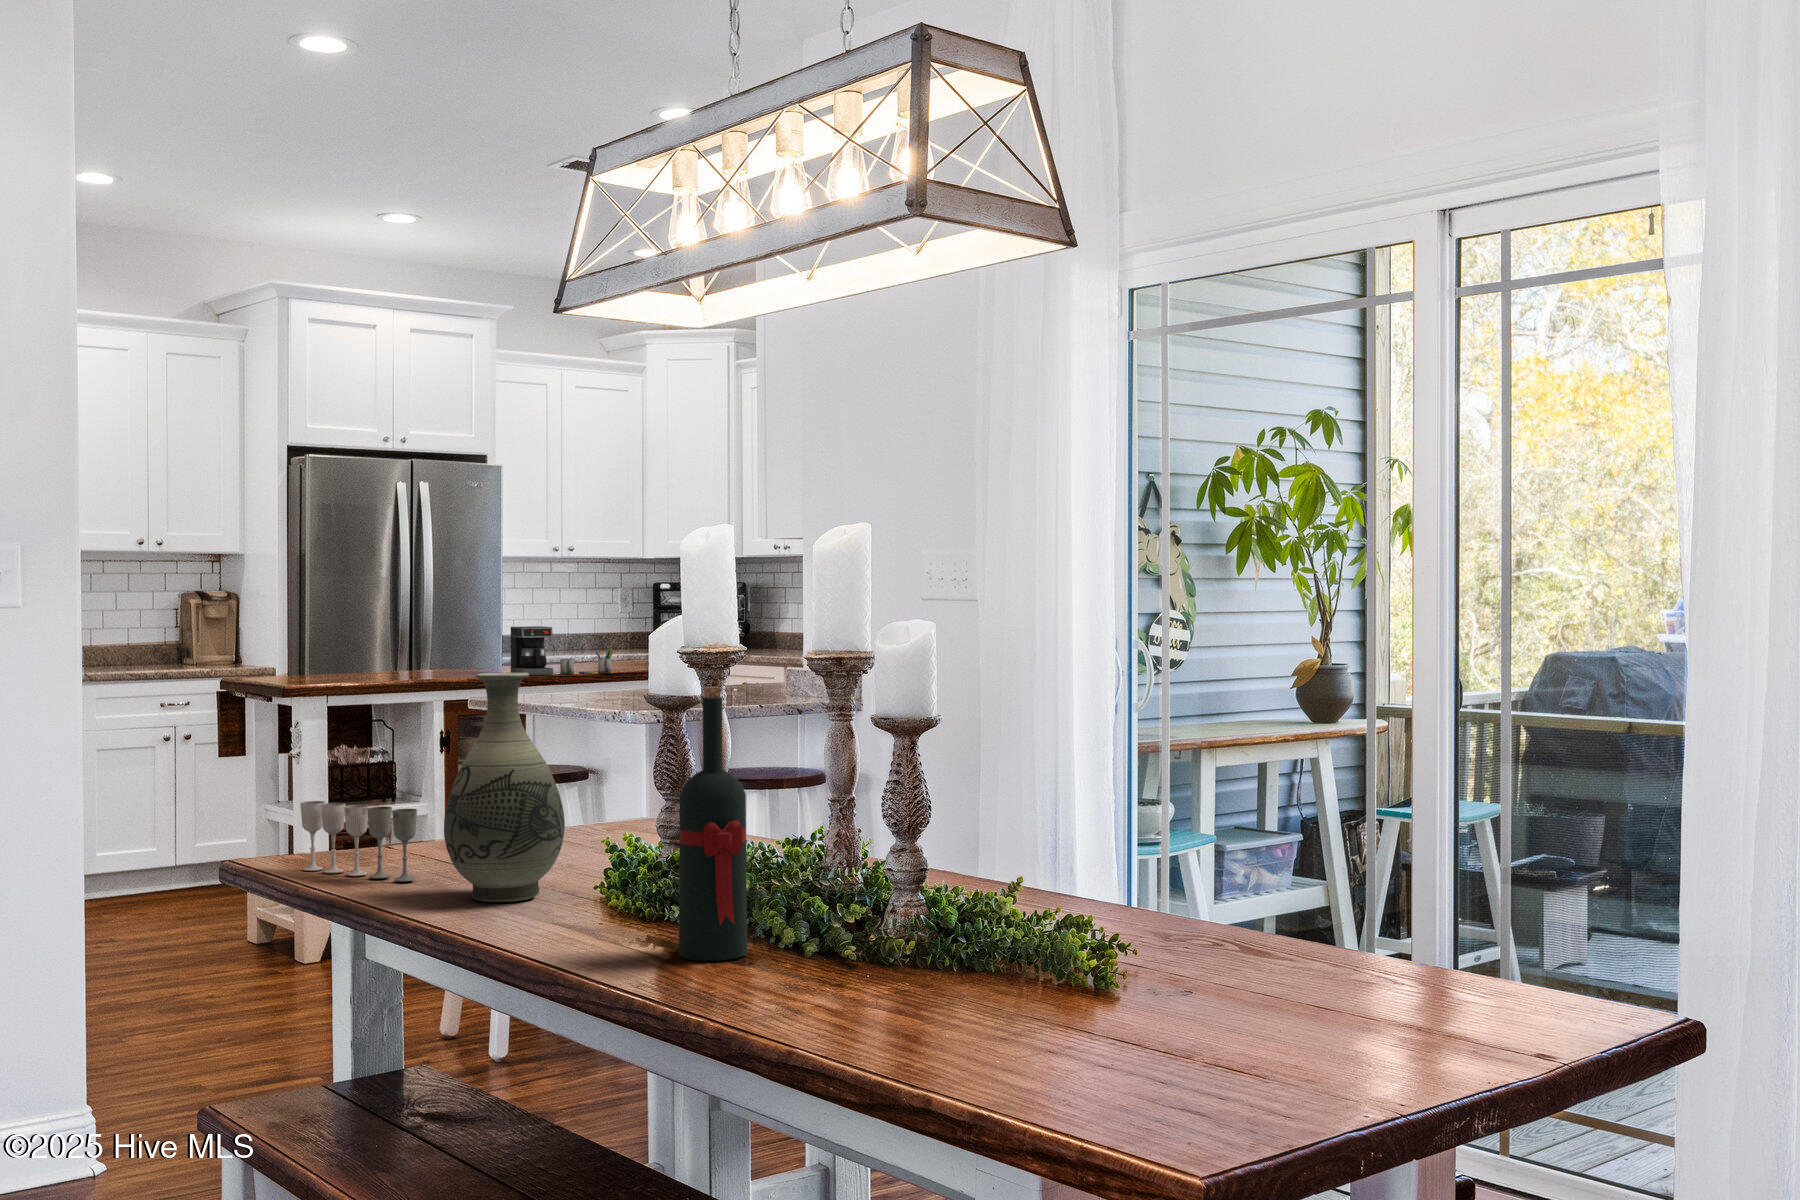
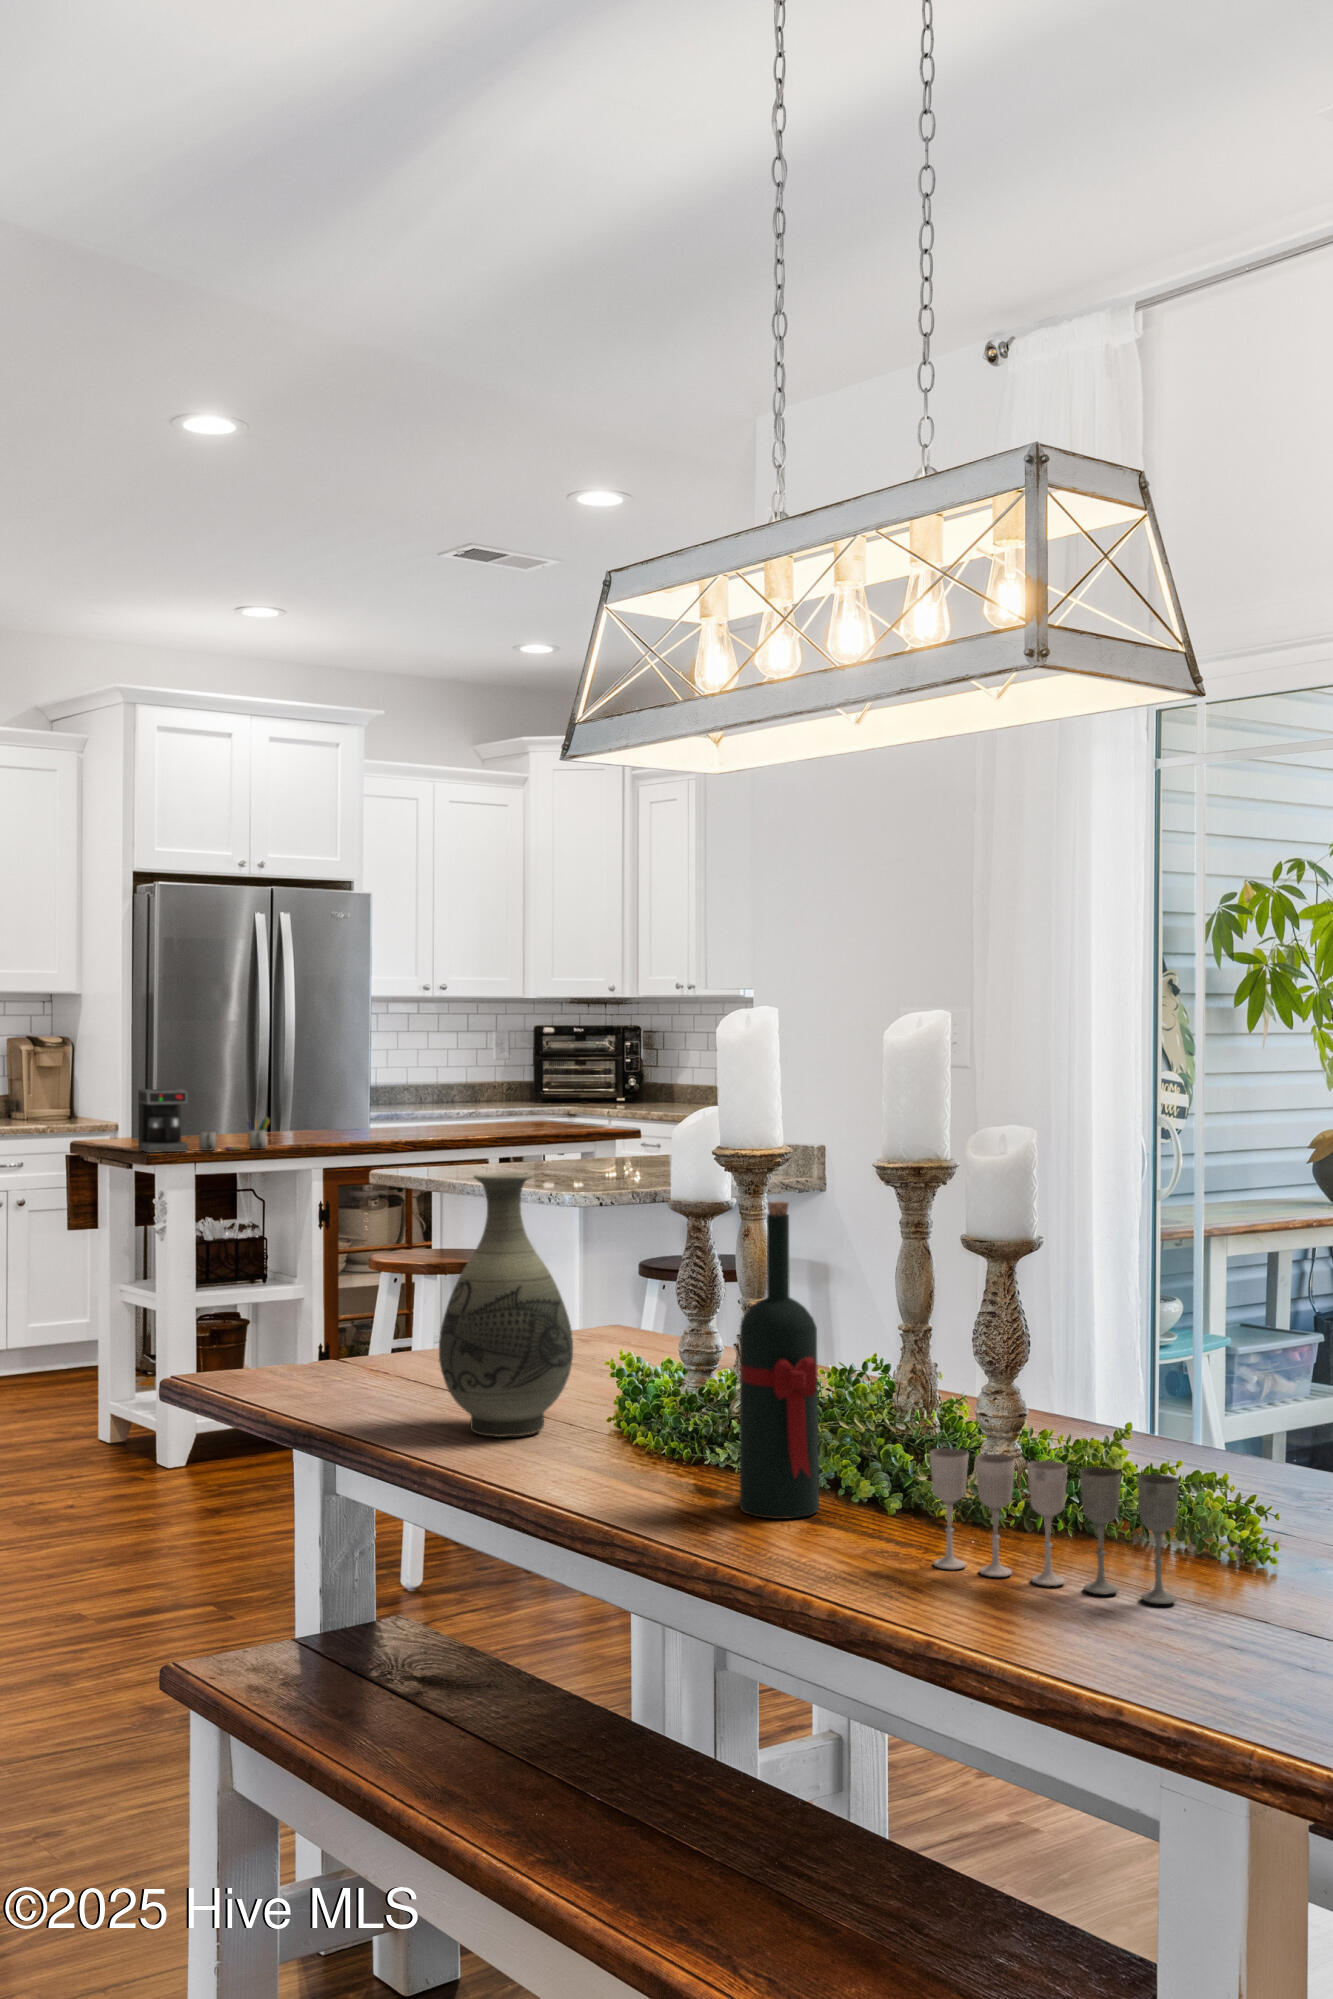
coffee maker: present [511,626,614,675] -> present [138,1089,269,1153]
wine glass: present [300,801,417,882] -> present [930,1448,1179,1604]

